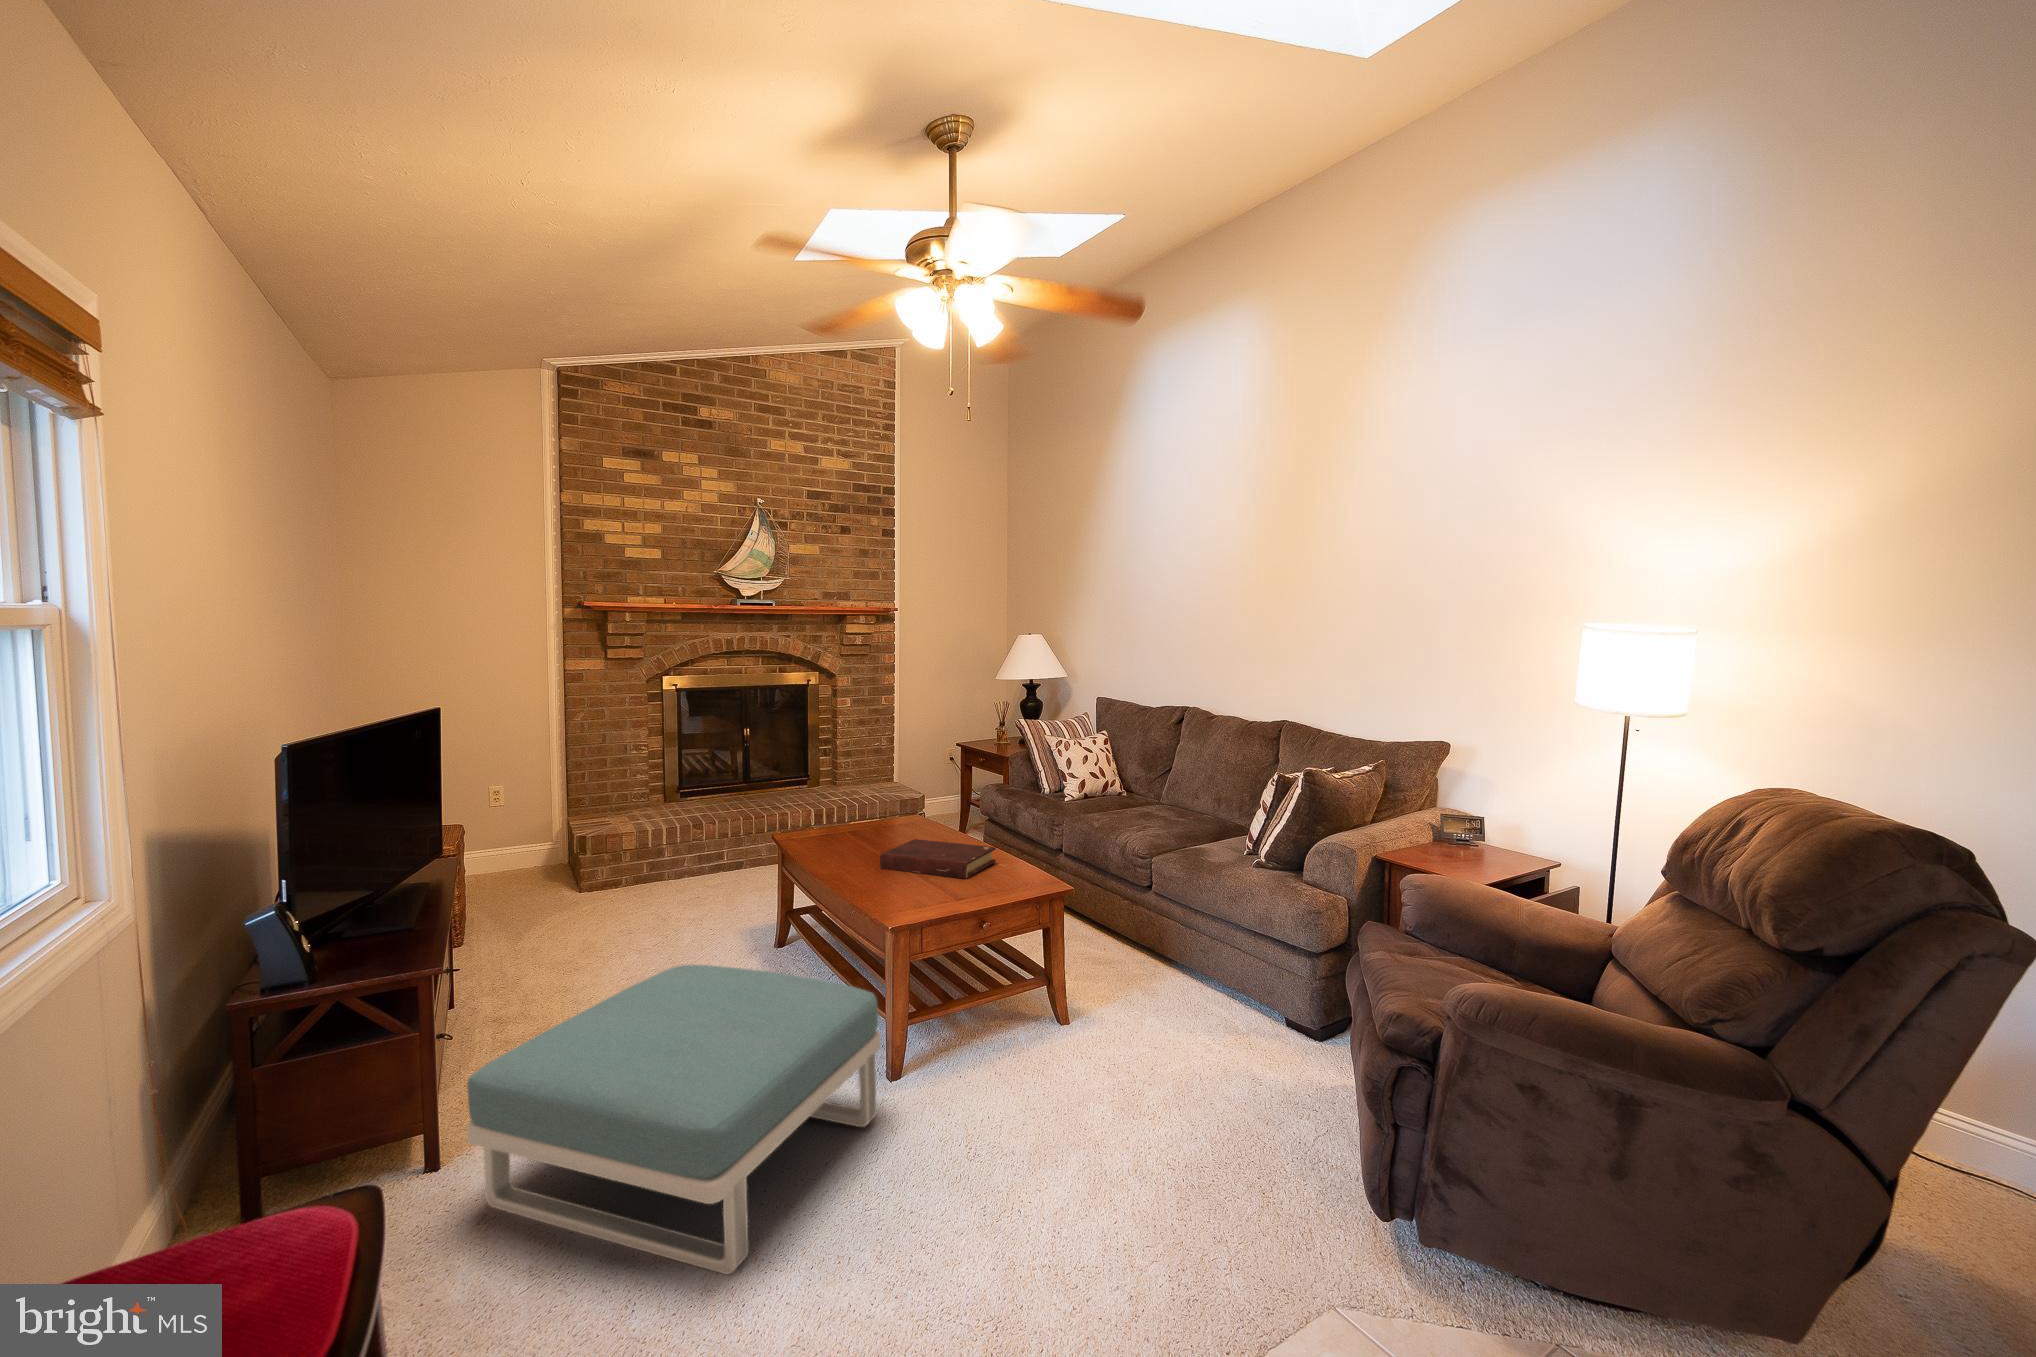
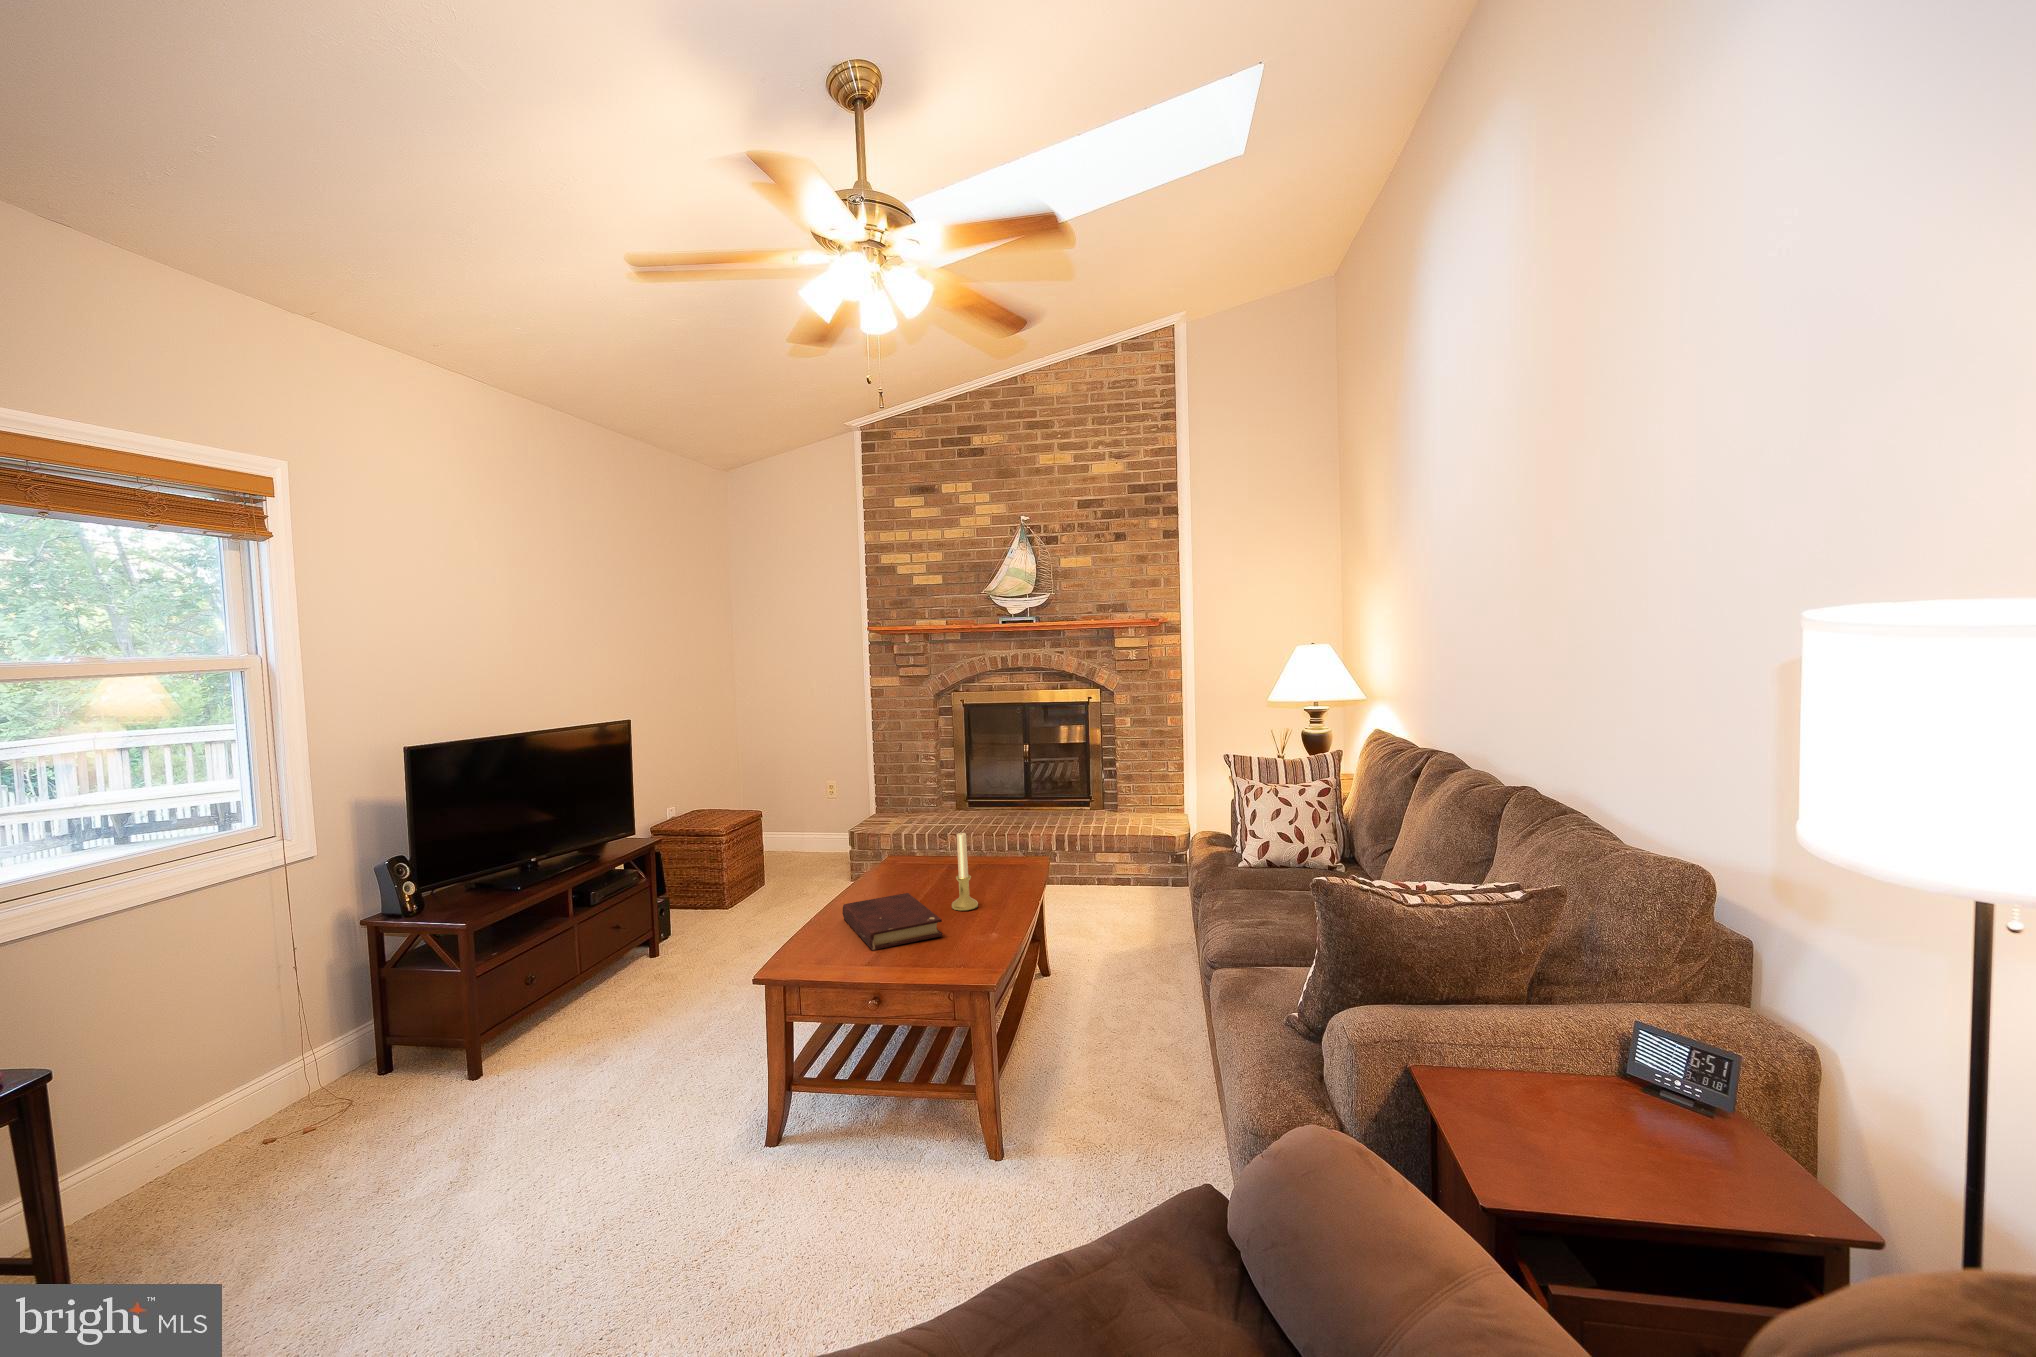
candle holder: none [945,777,969,849] -> present [952,832,978,911]
footstool: present [467,965,881,1274] -> none [369,976,683,1262]

